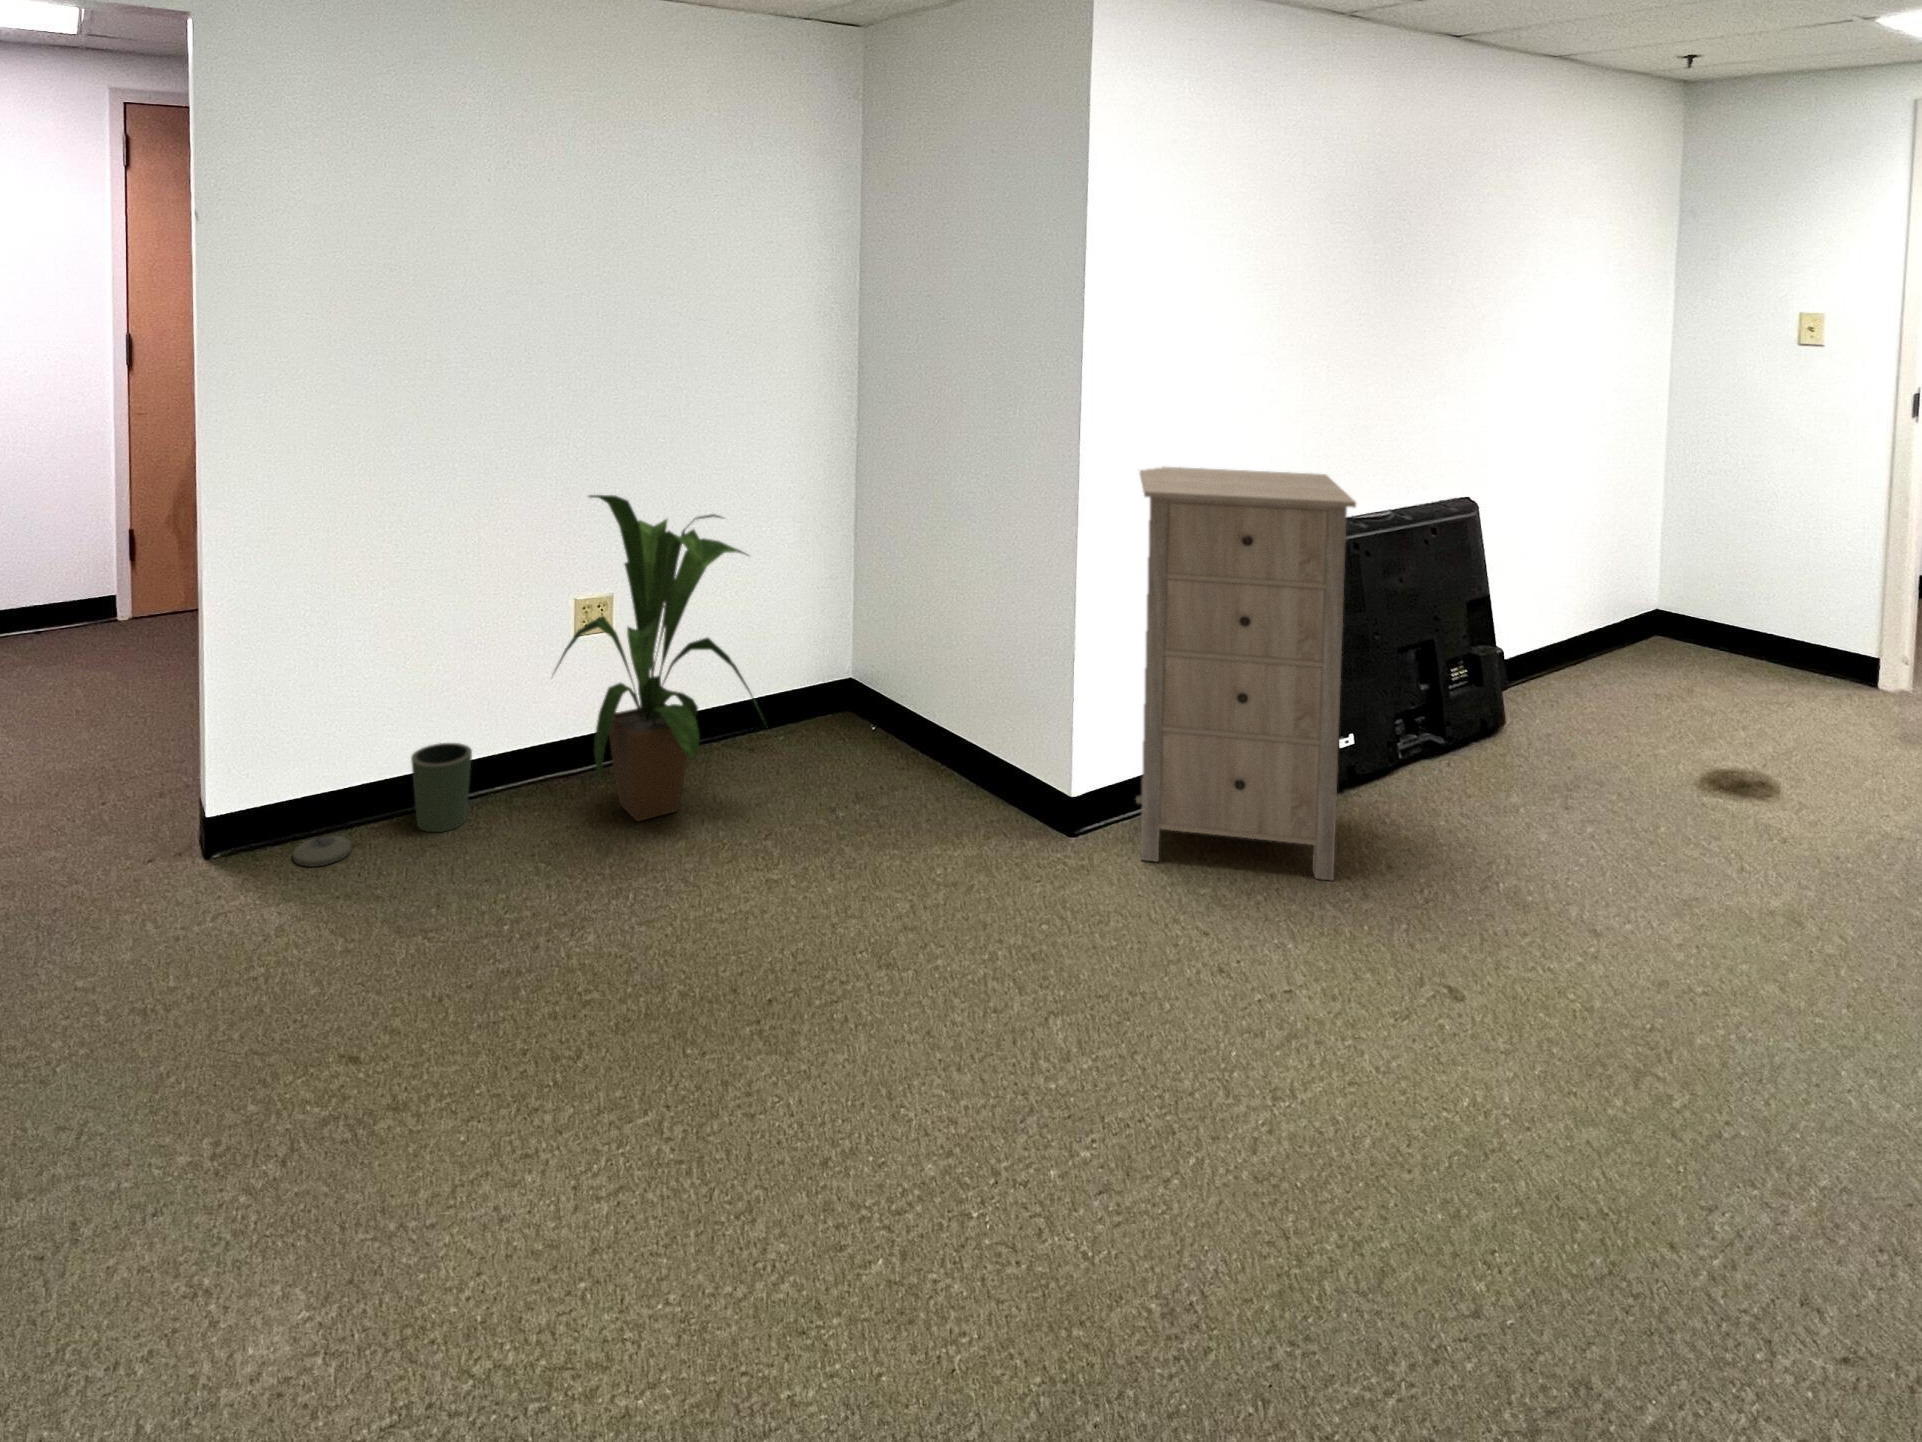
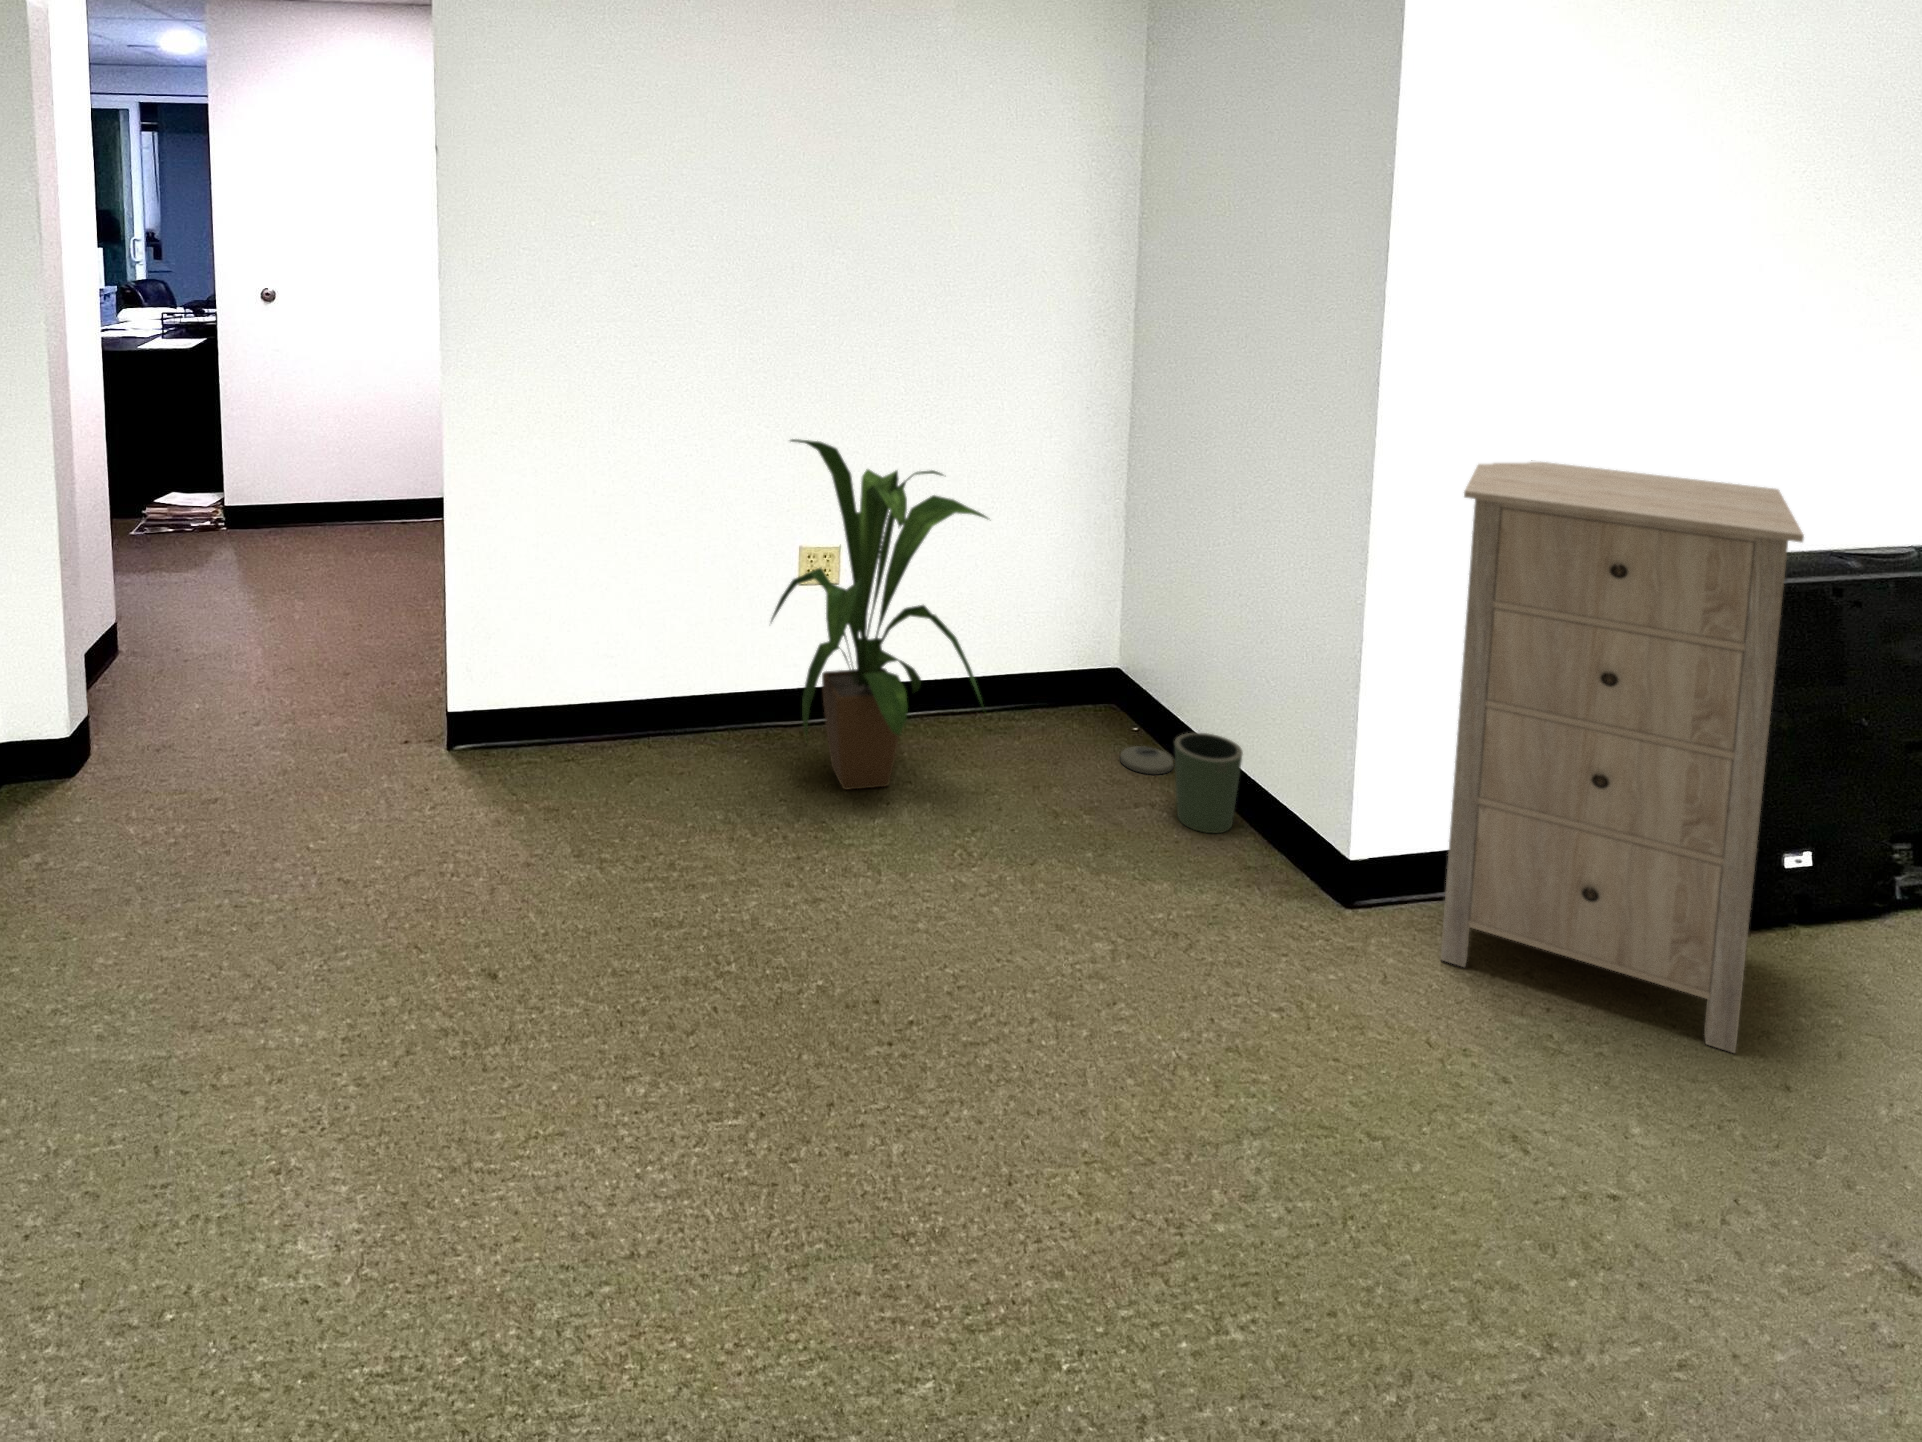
trash can: present [293,743,472,867] -> present [1120,733,1243,833]

